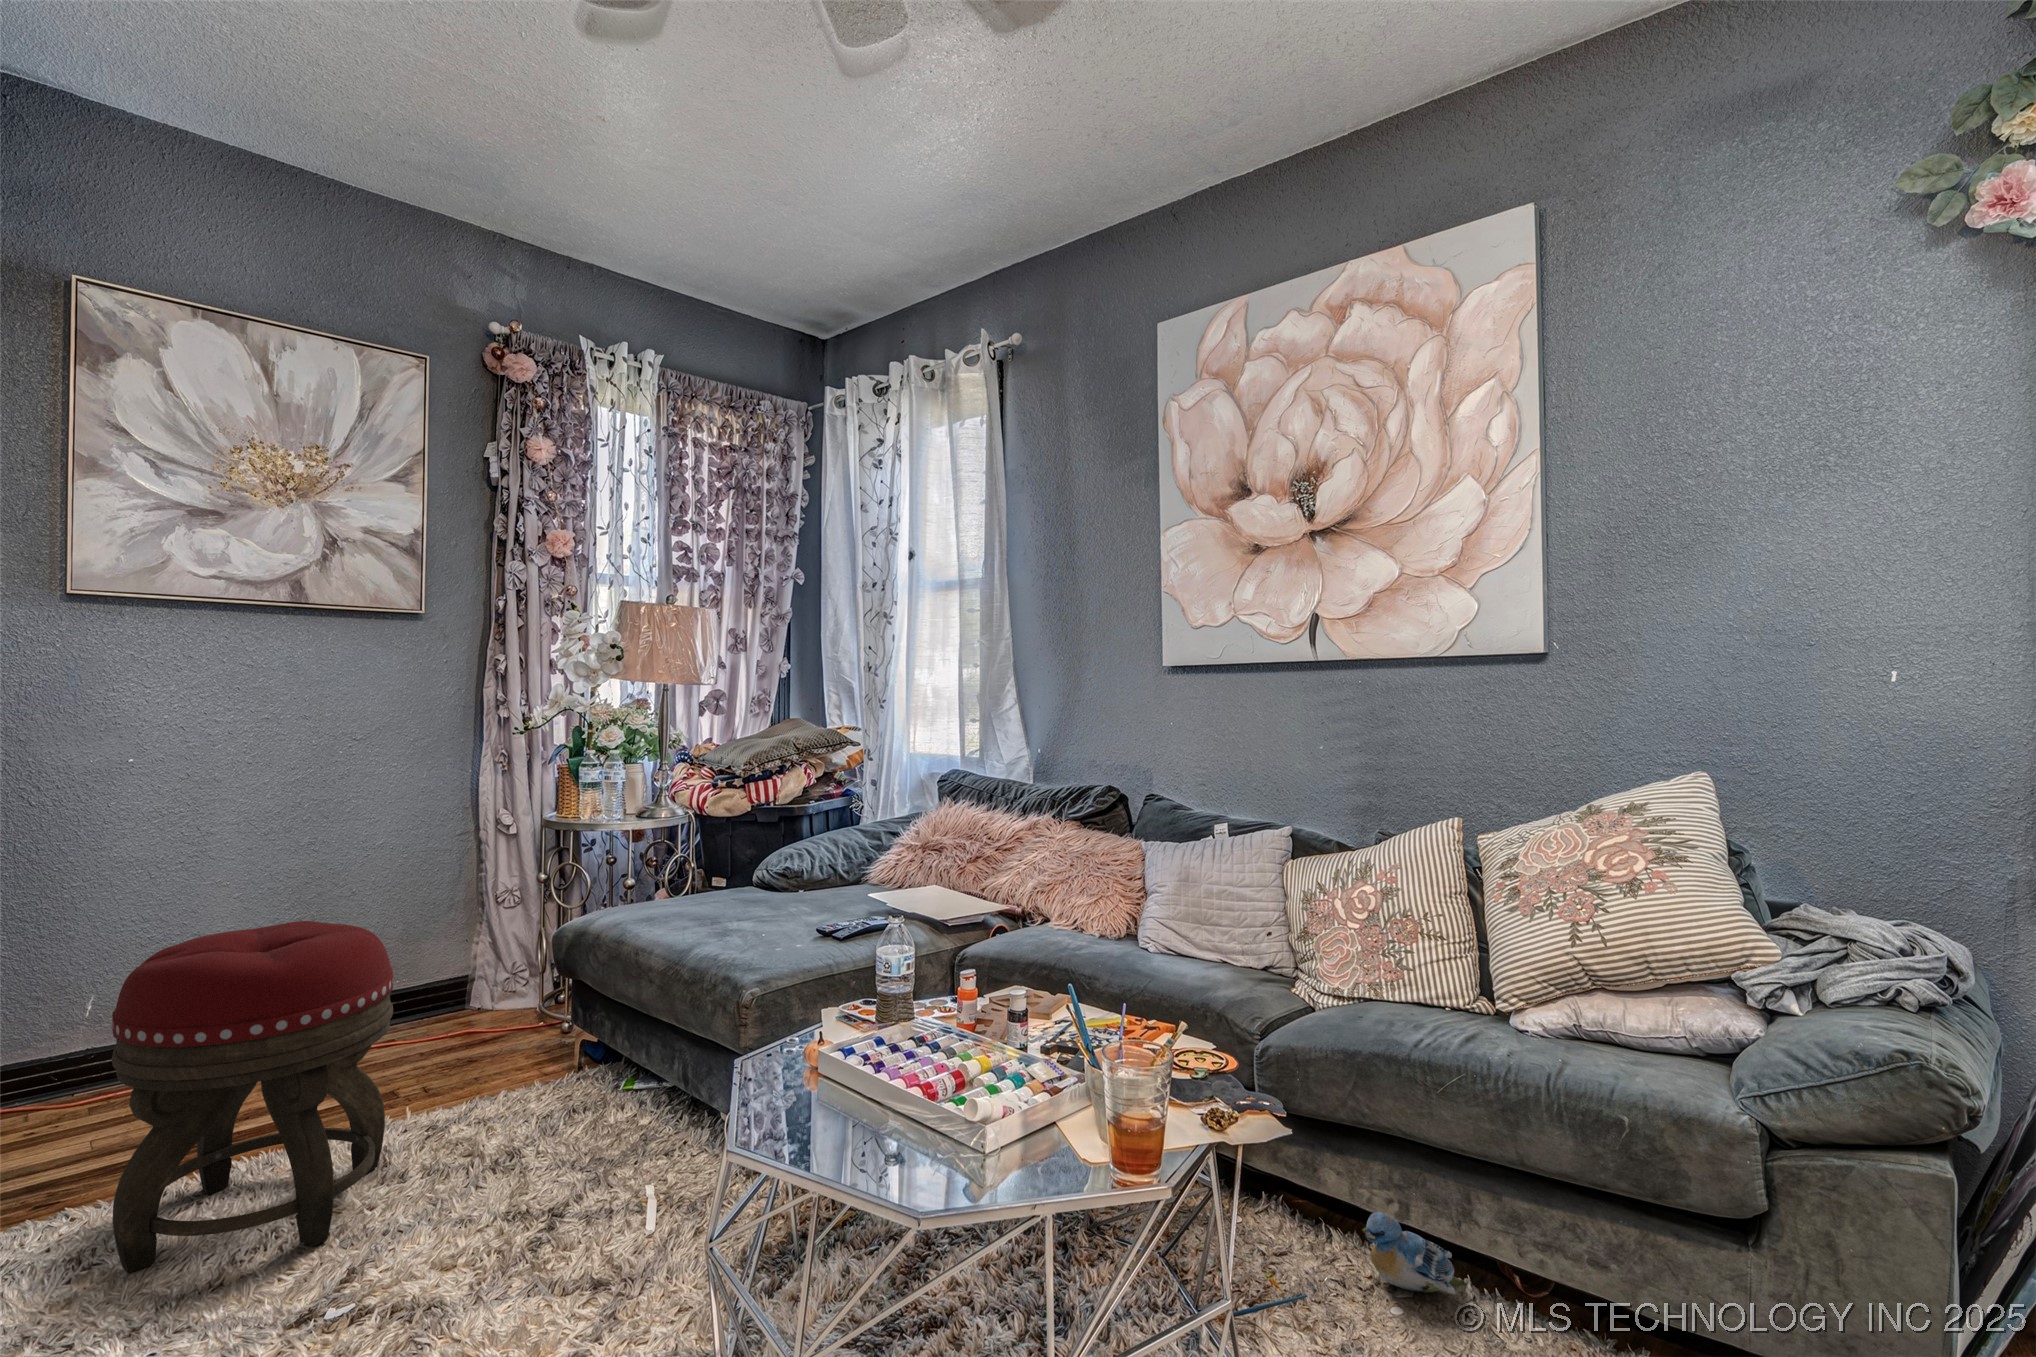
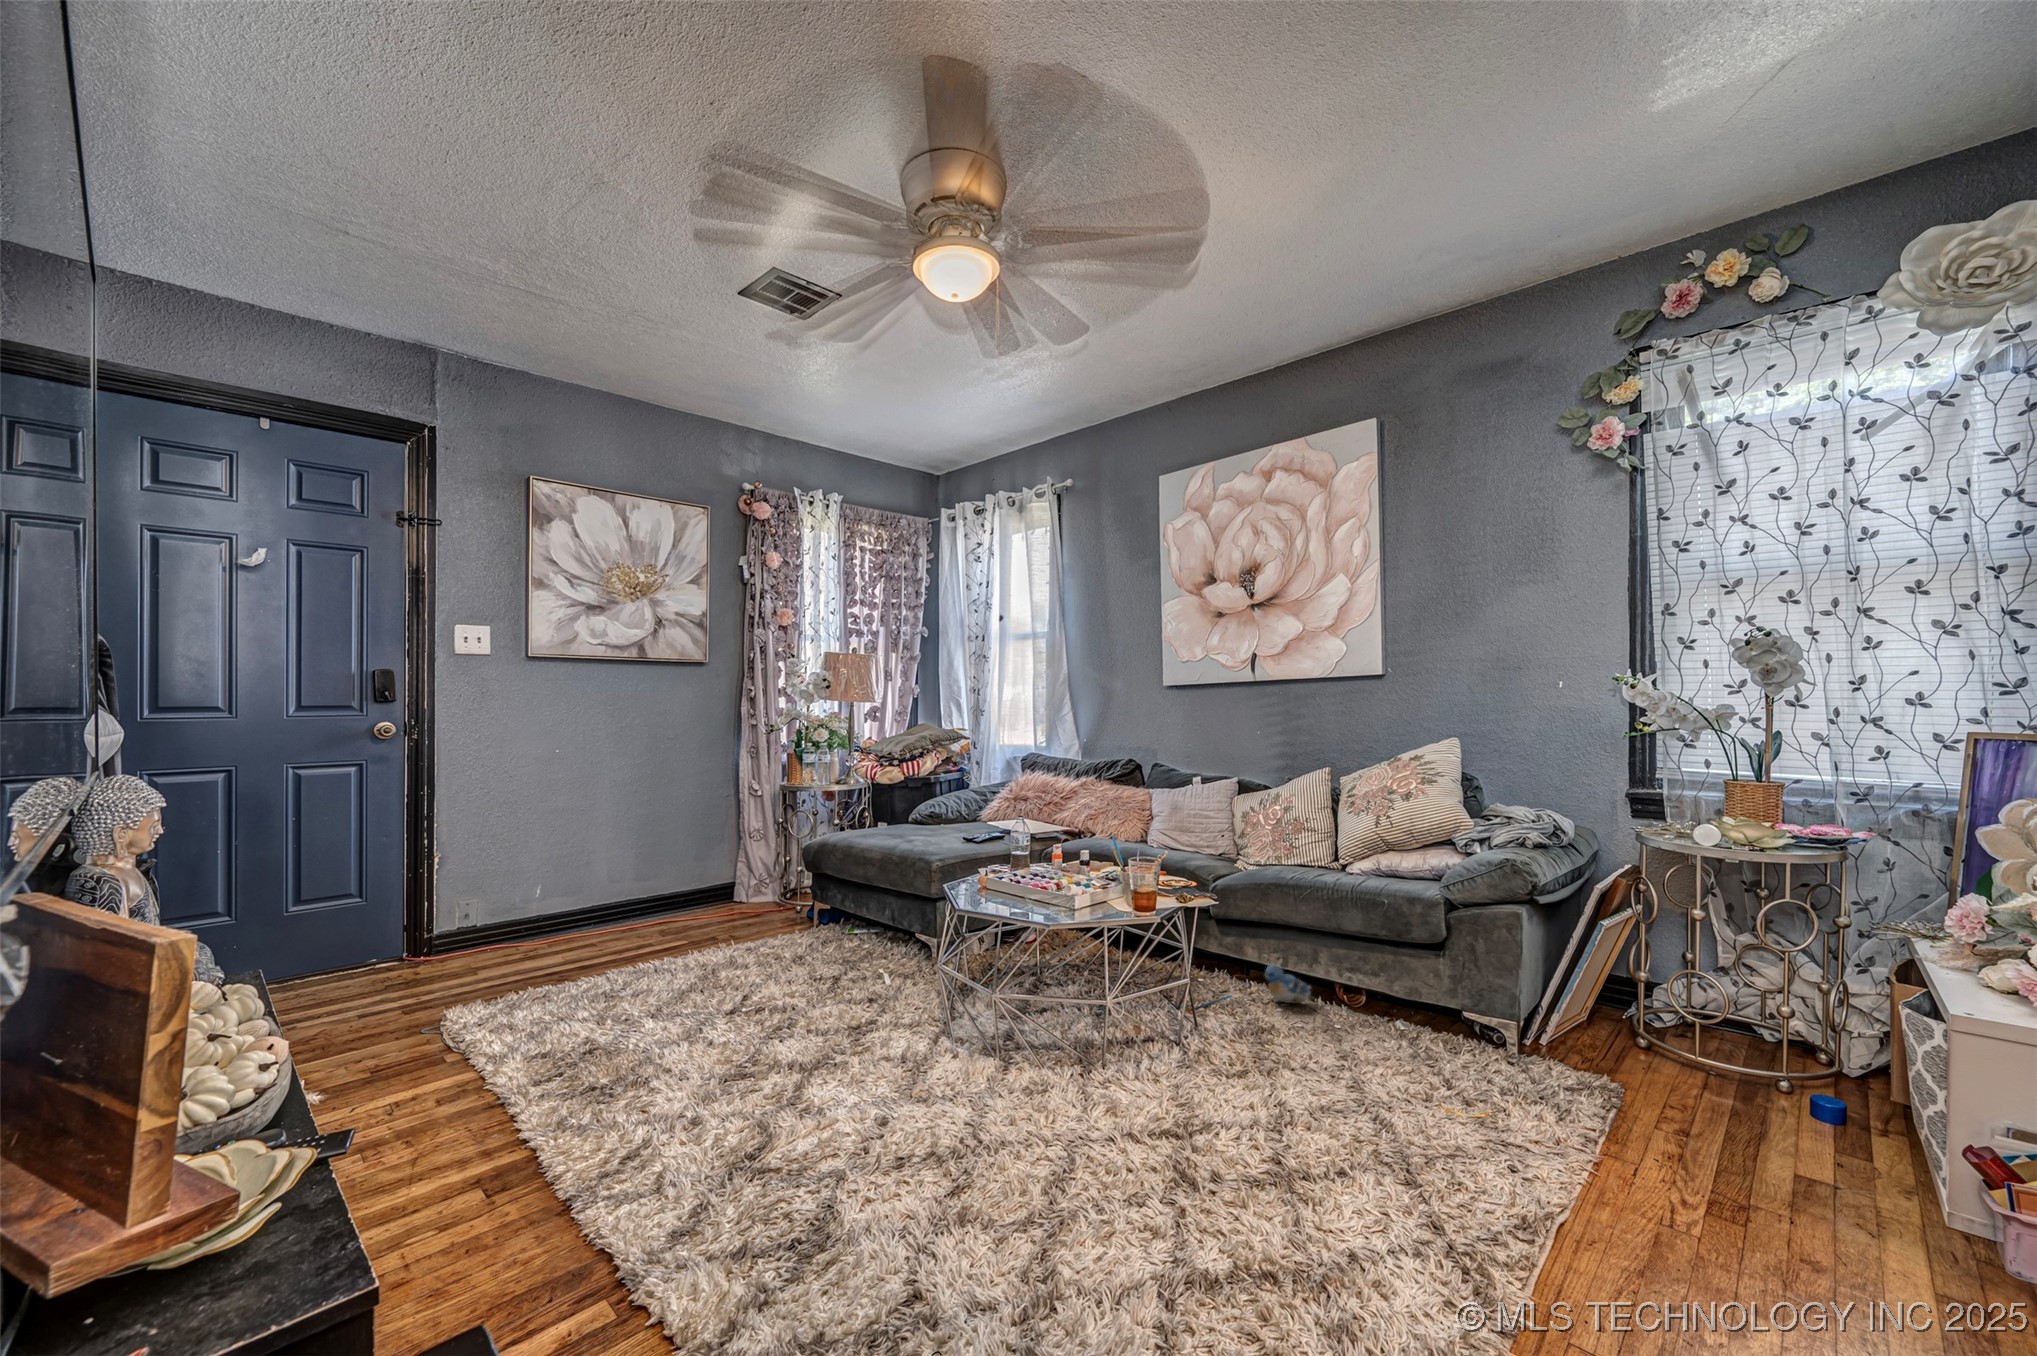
footstool: present [112,921,393,1272] -> none [621,827,746,995]

